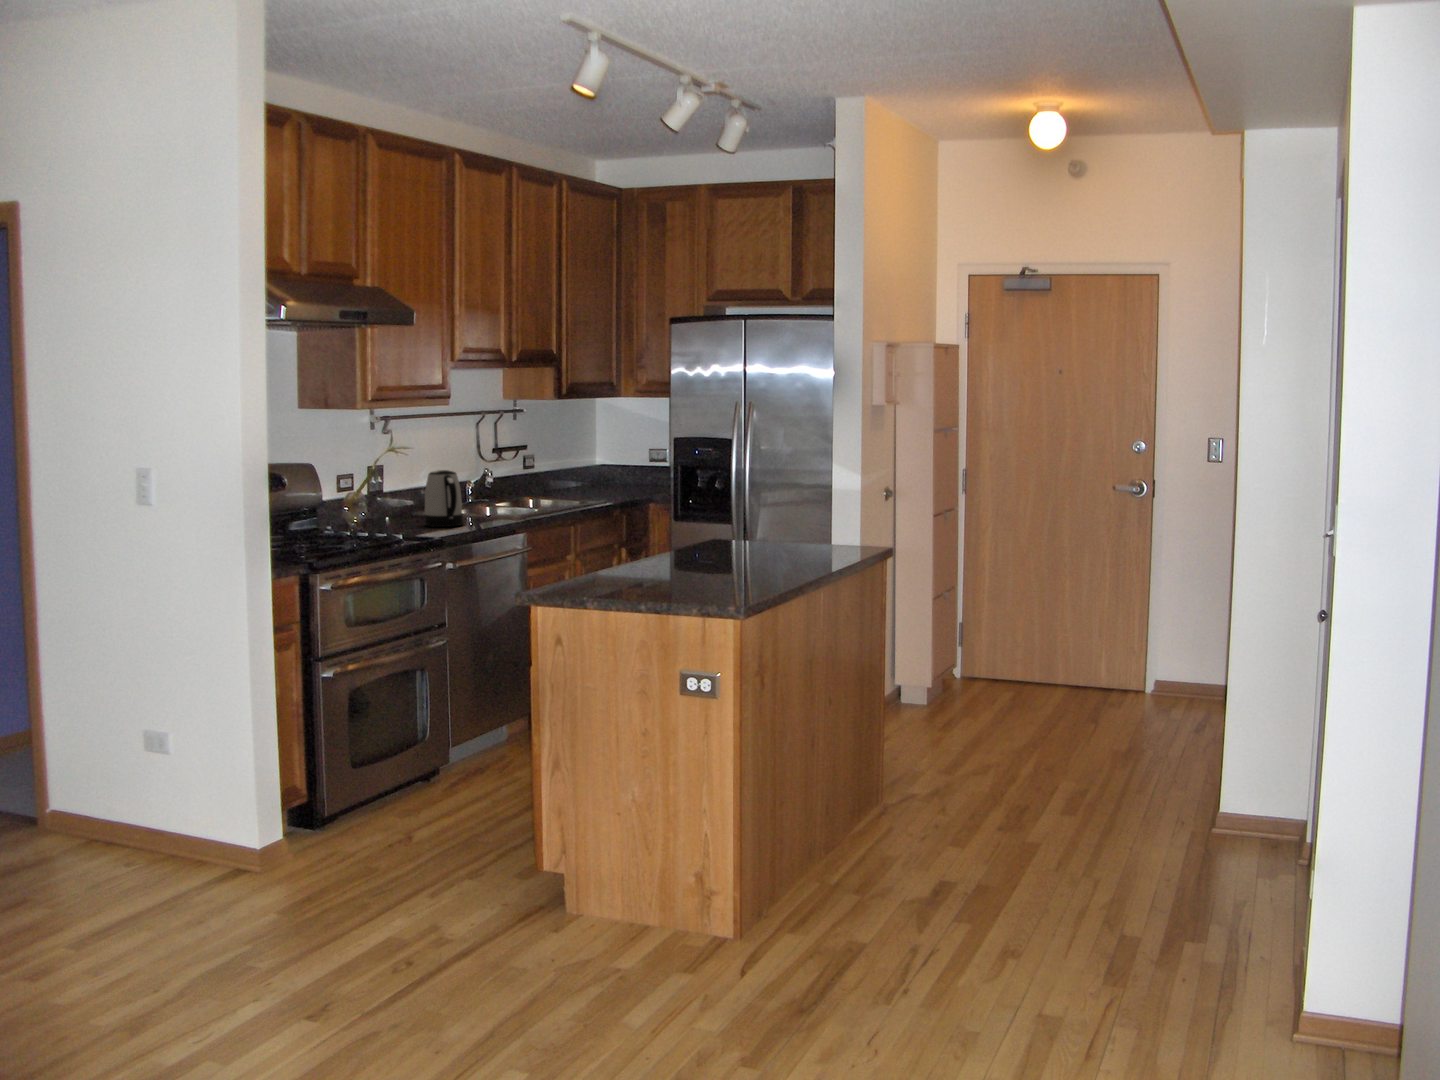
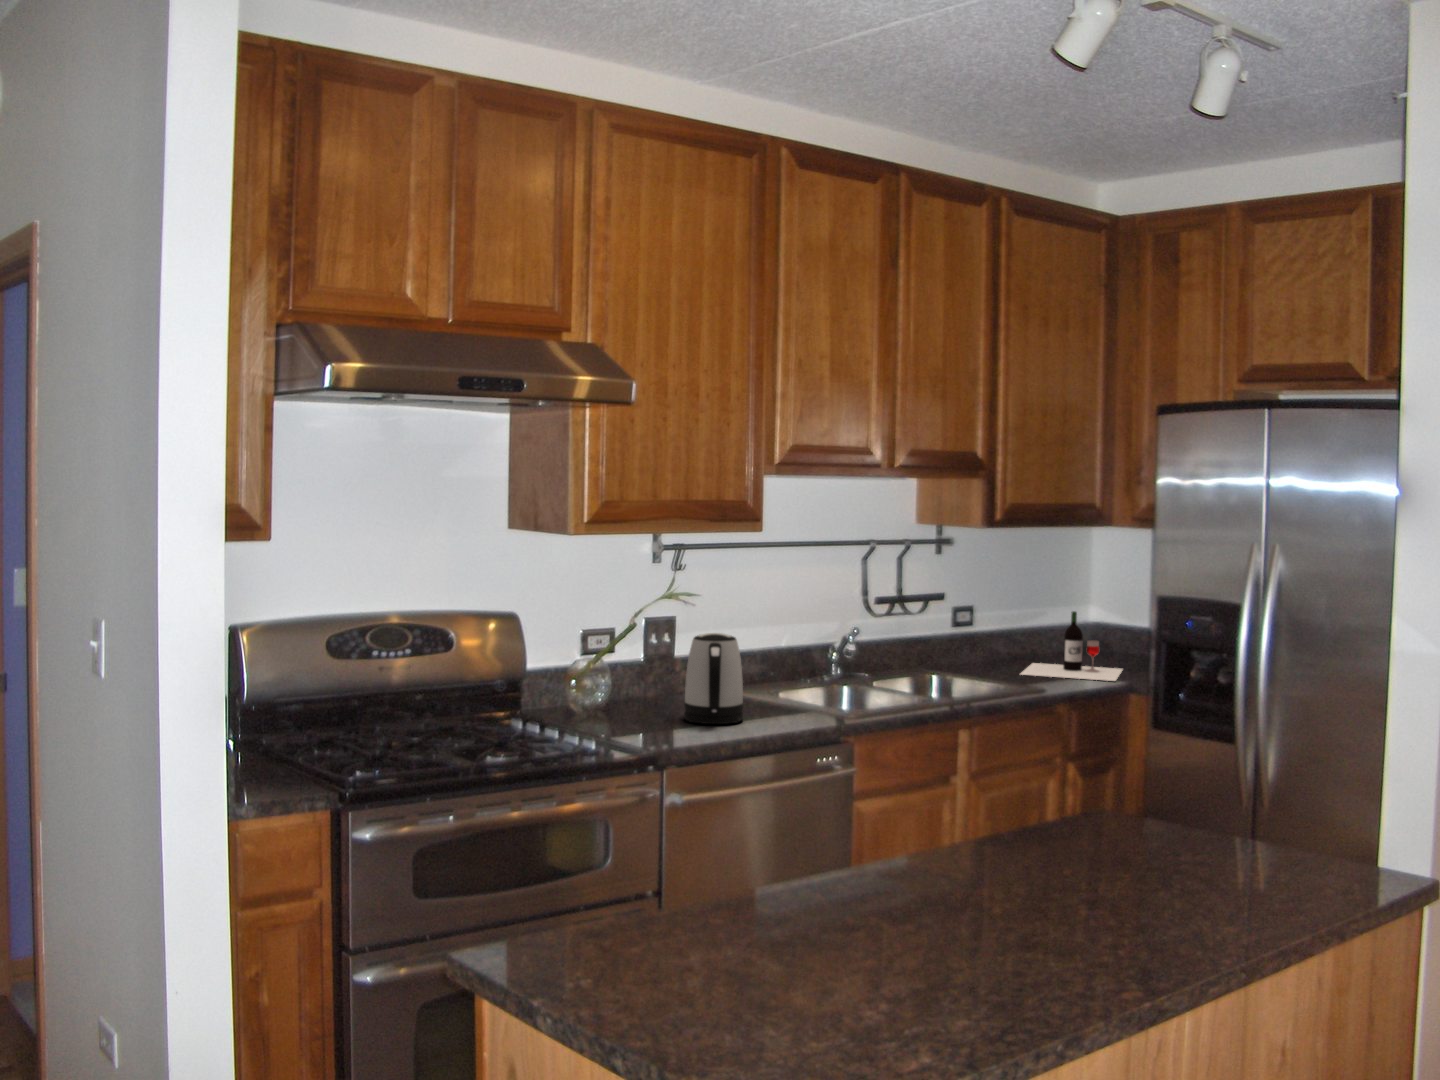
wine bottle: none [575,454,639,497] -> present [1020,611,1122,681]

